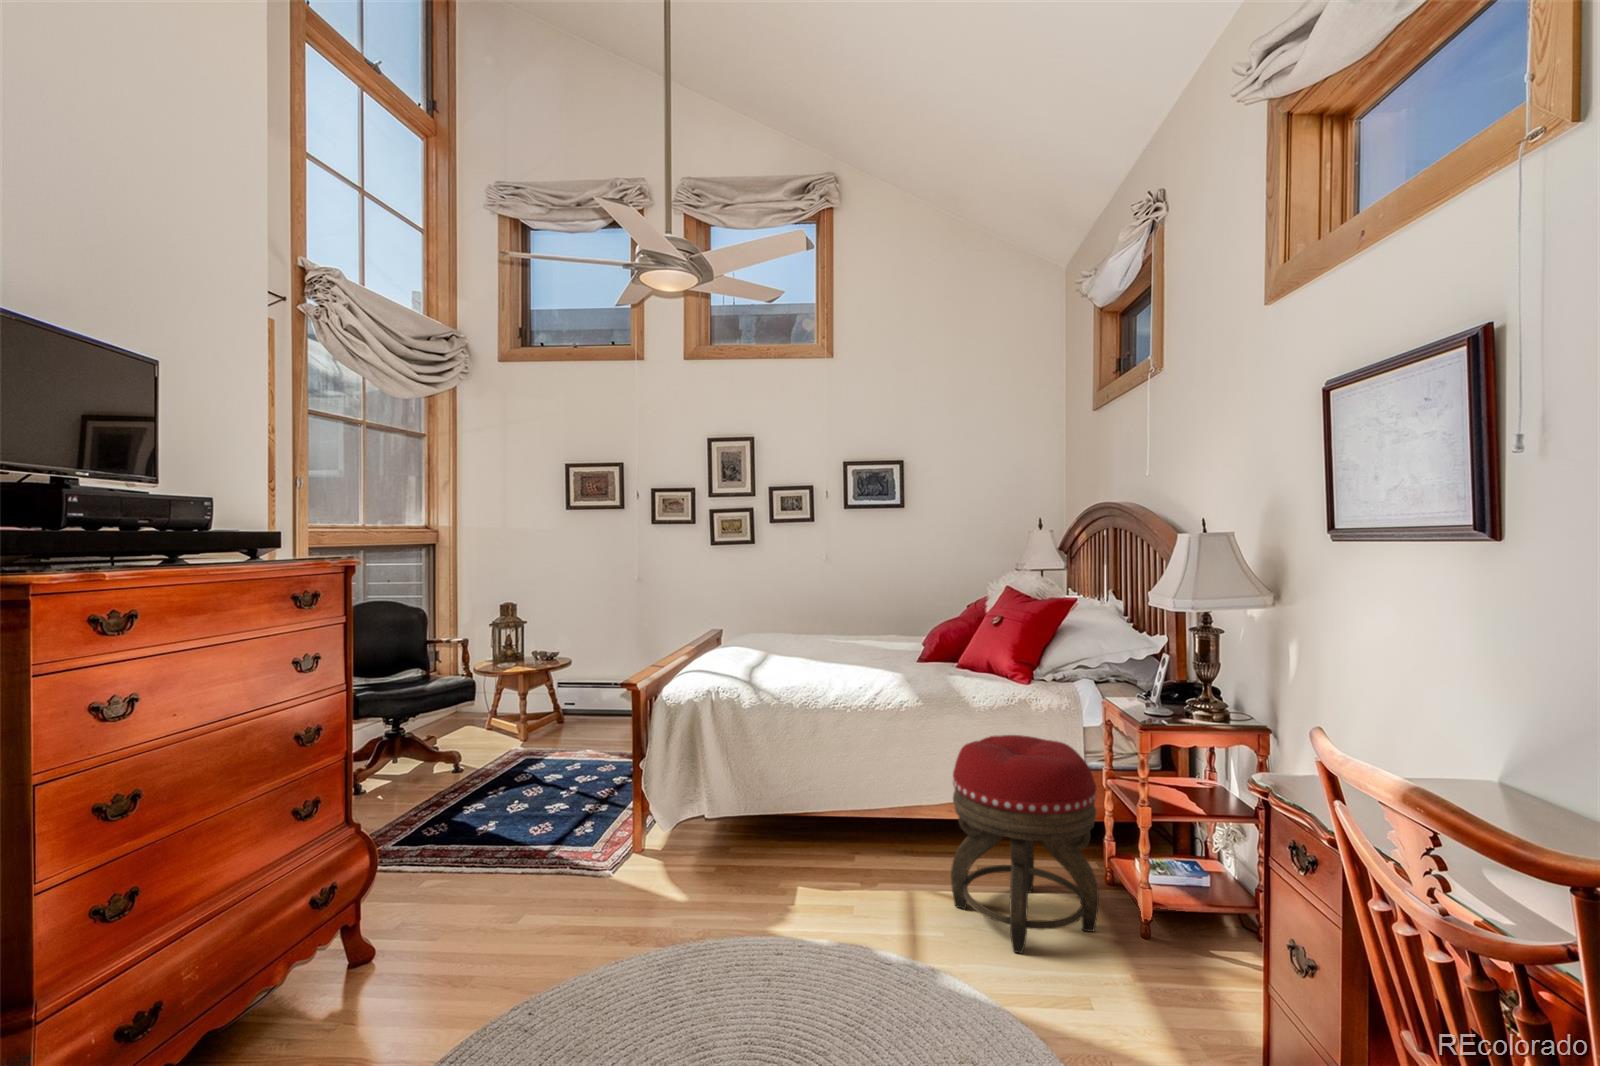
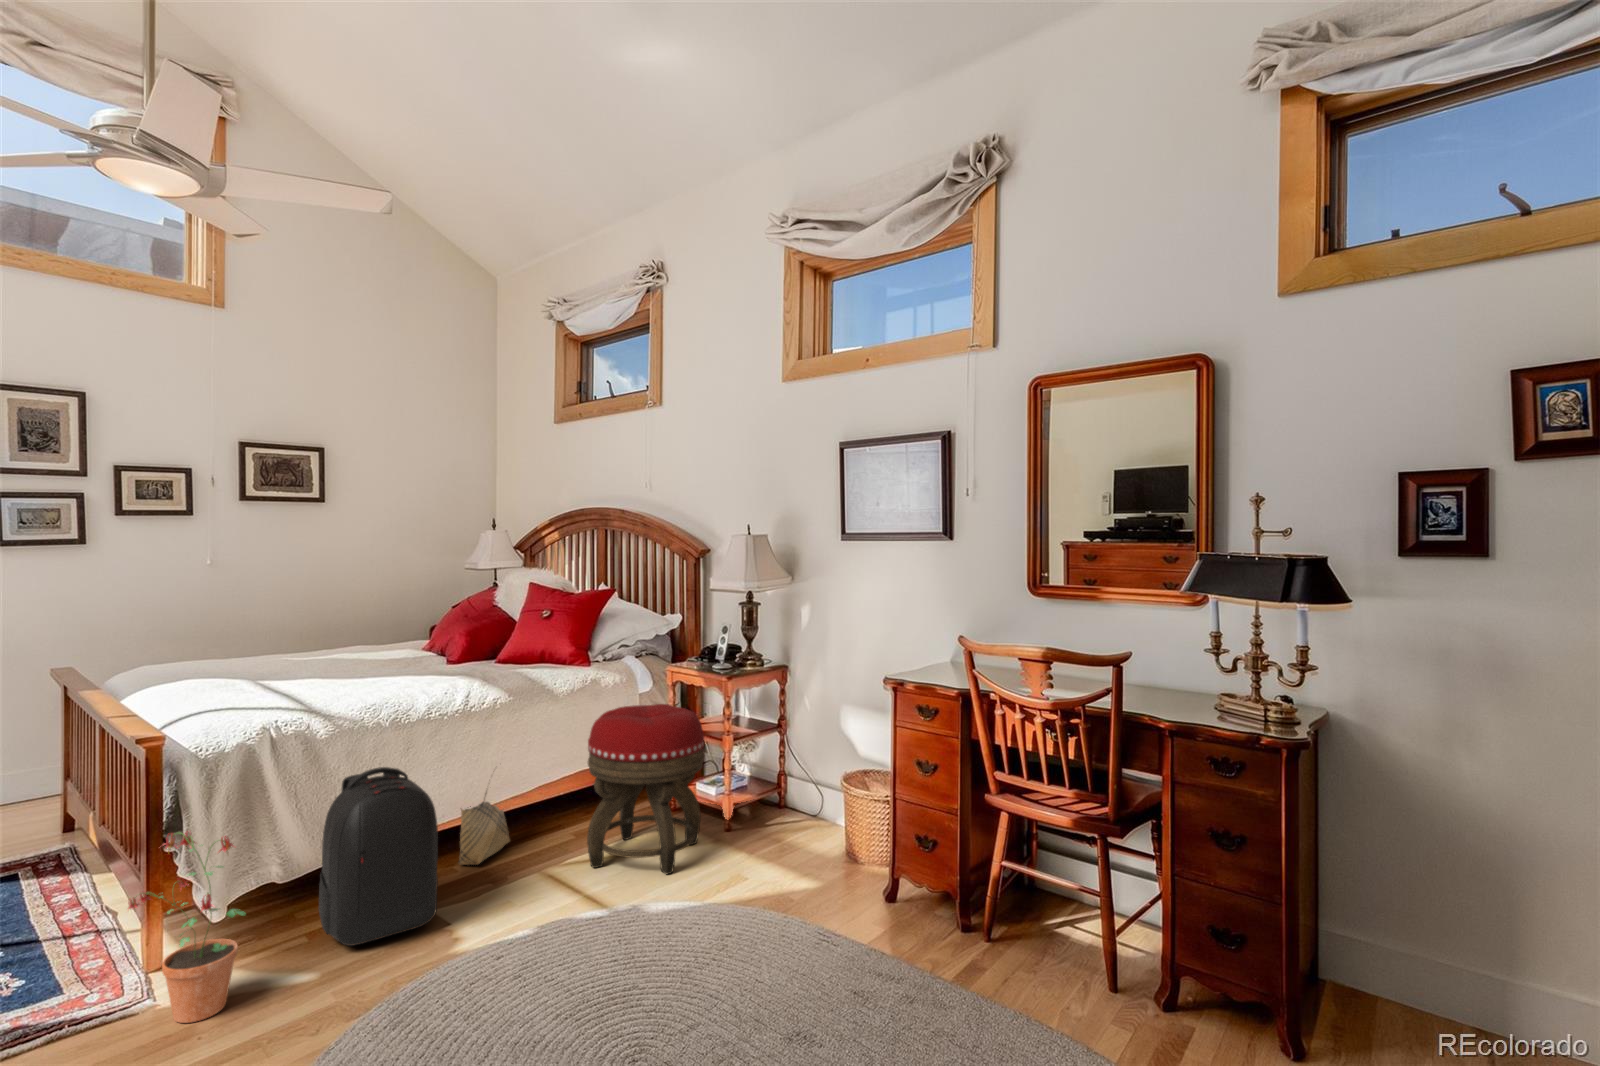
backpack: none [709,739,805,892] -> present [319,767,438,946]
potted plant: none [578,751,639,893] -> present [128,831,246,1023]
woven basket: none [860,756,919,857] -> present [459,771,510,865]

